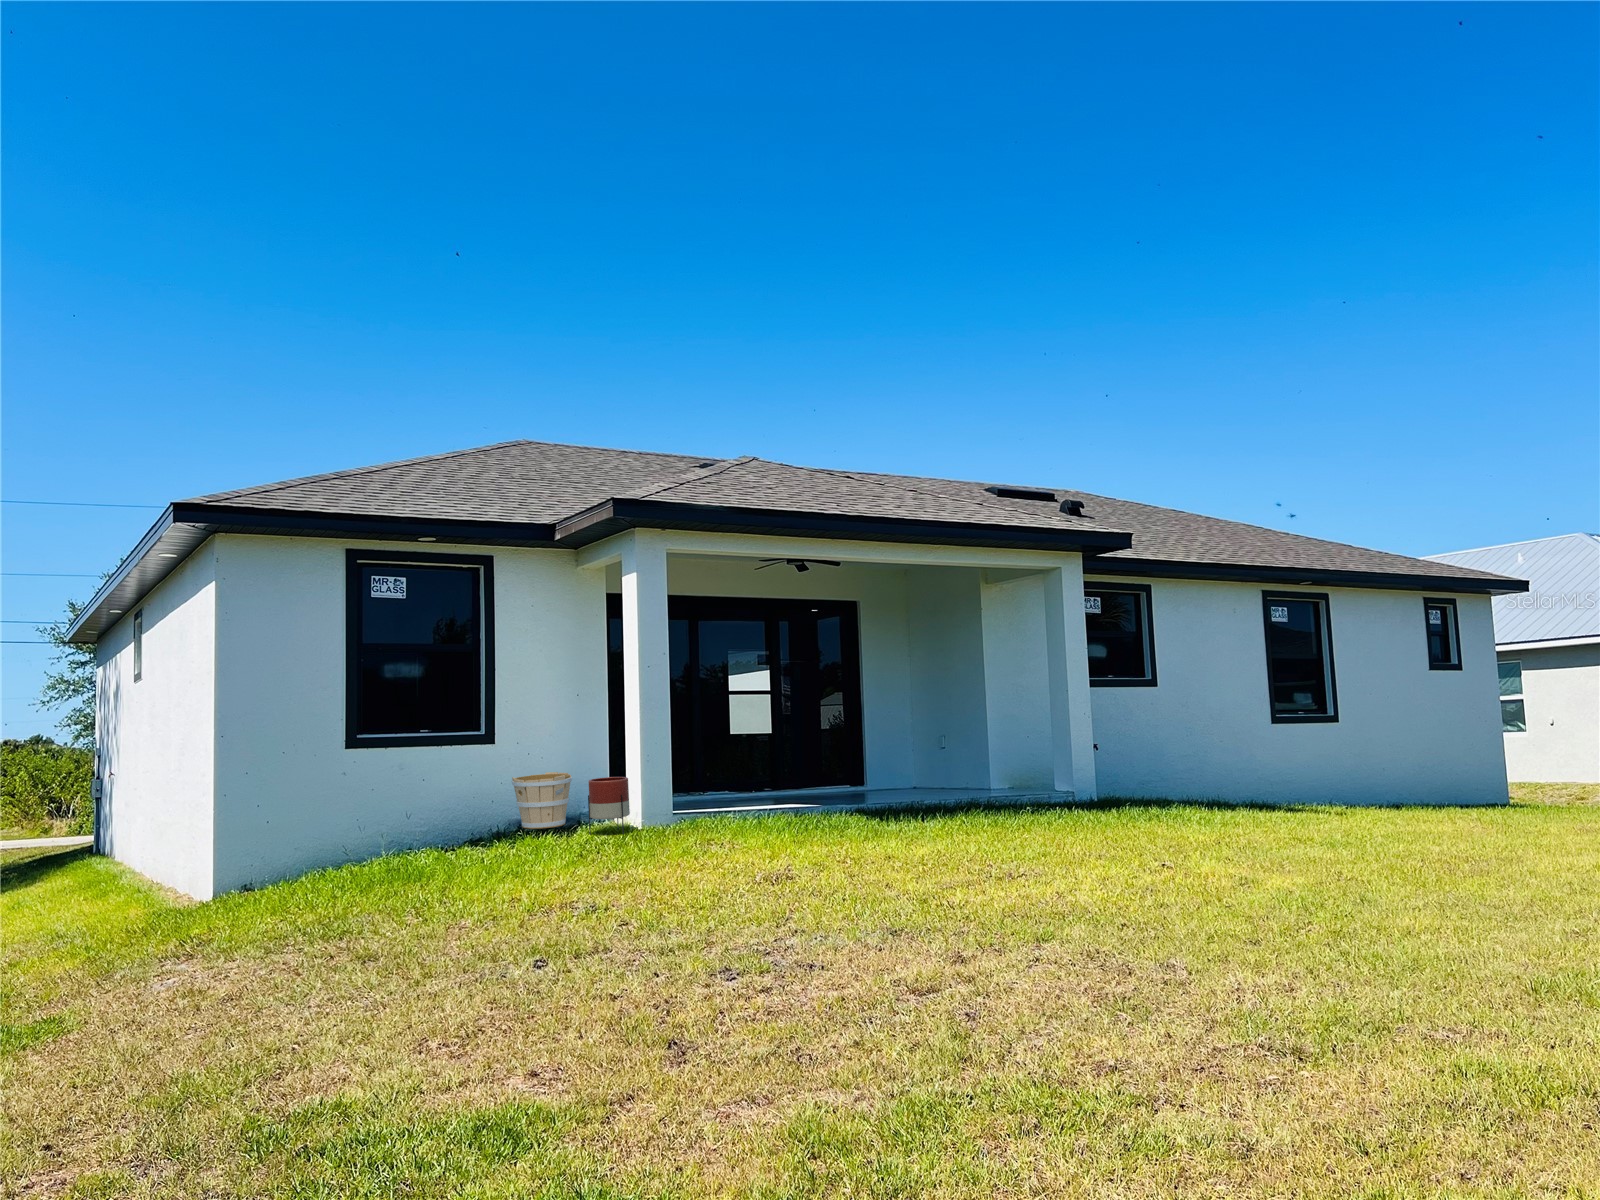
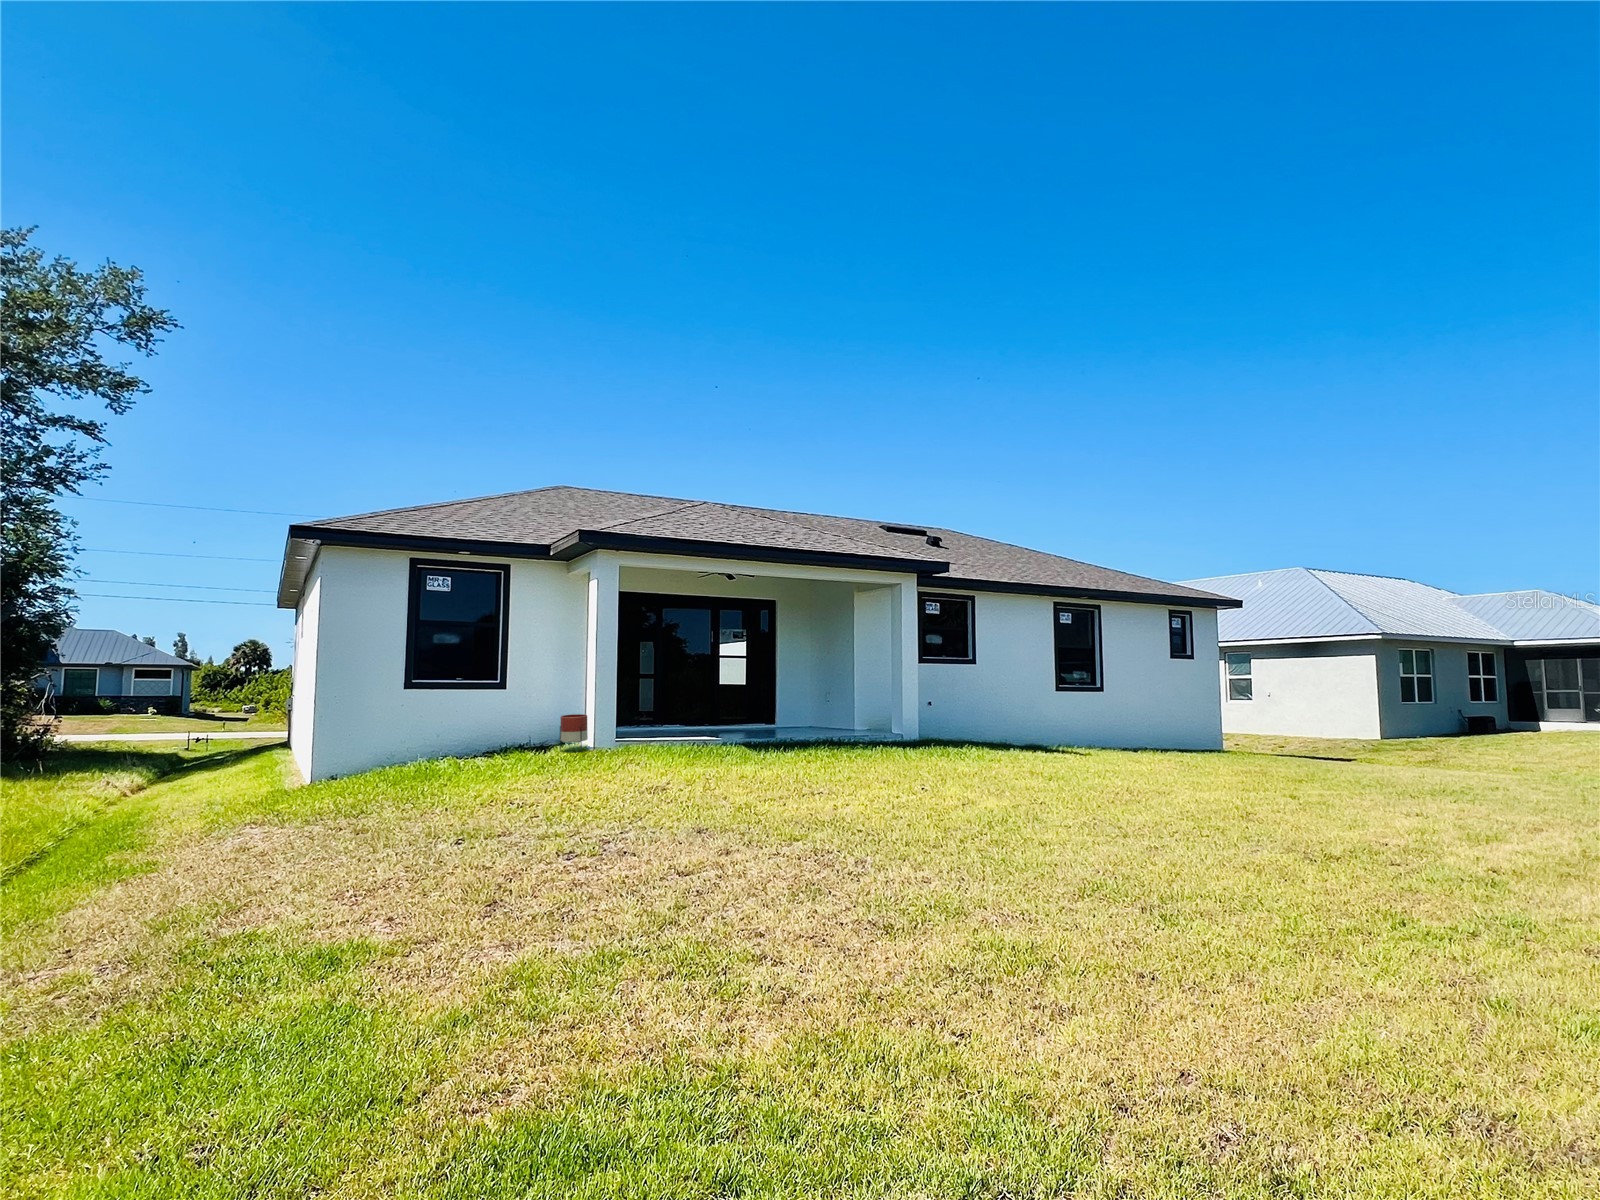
wooden bucket: present [512,772,572,829] -> none [515,709,556,746]

